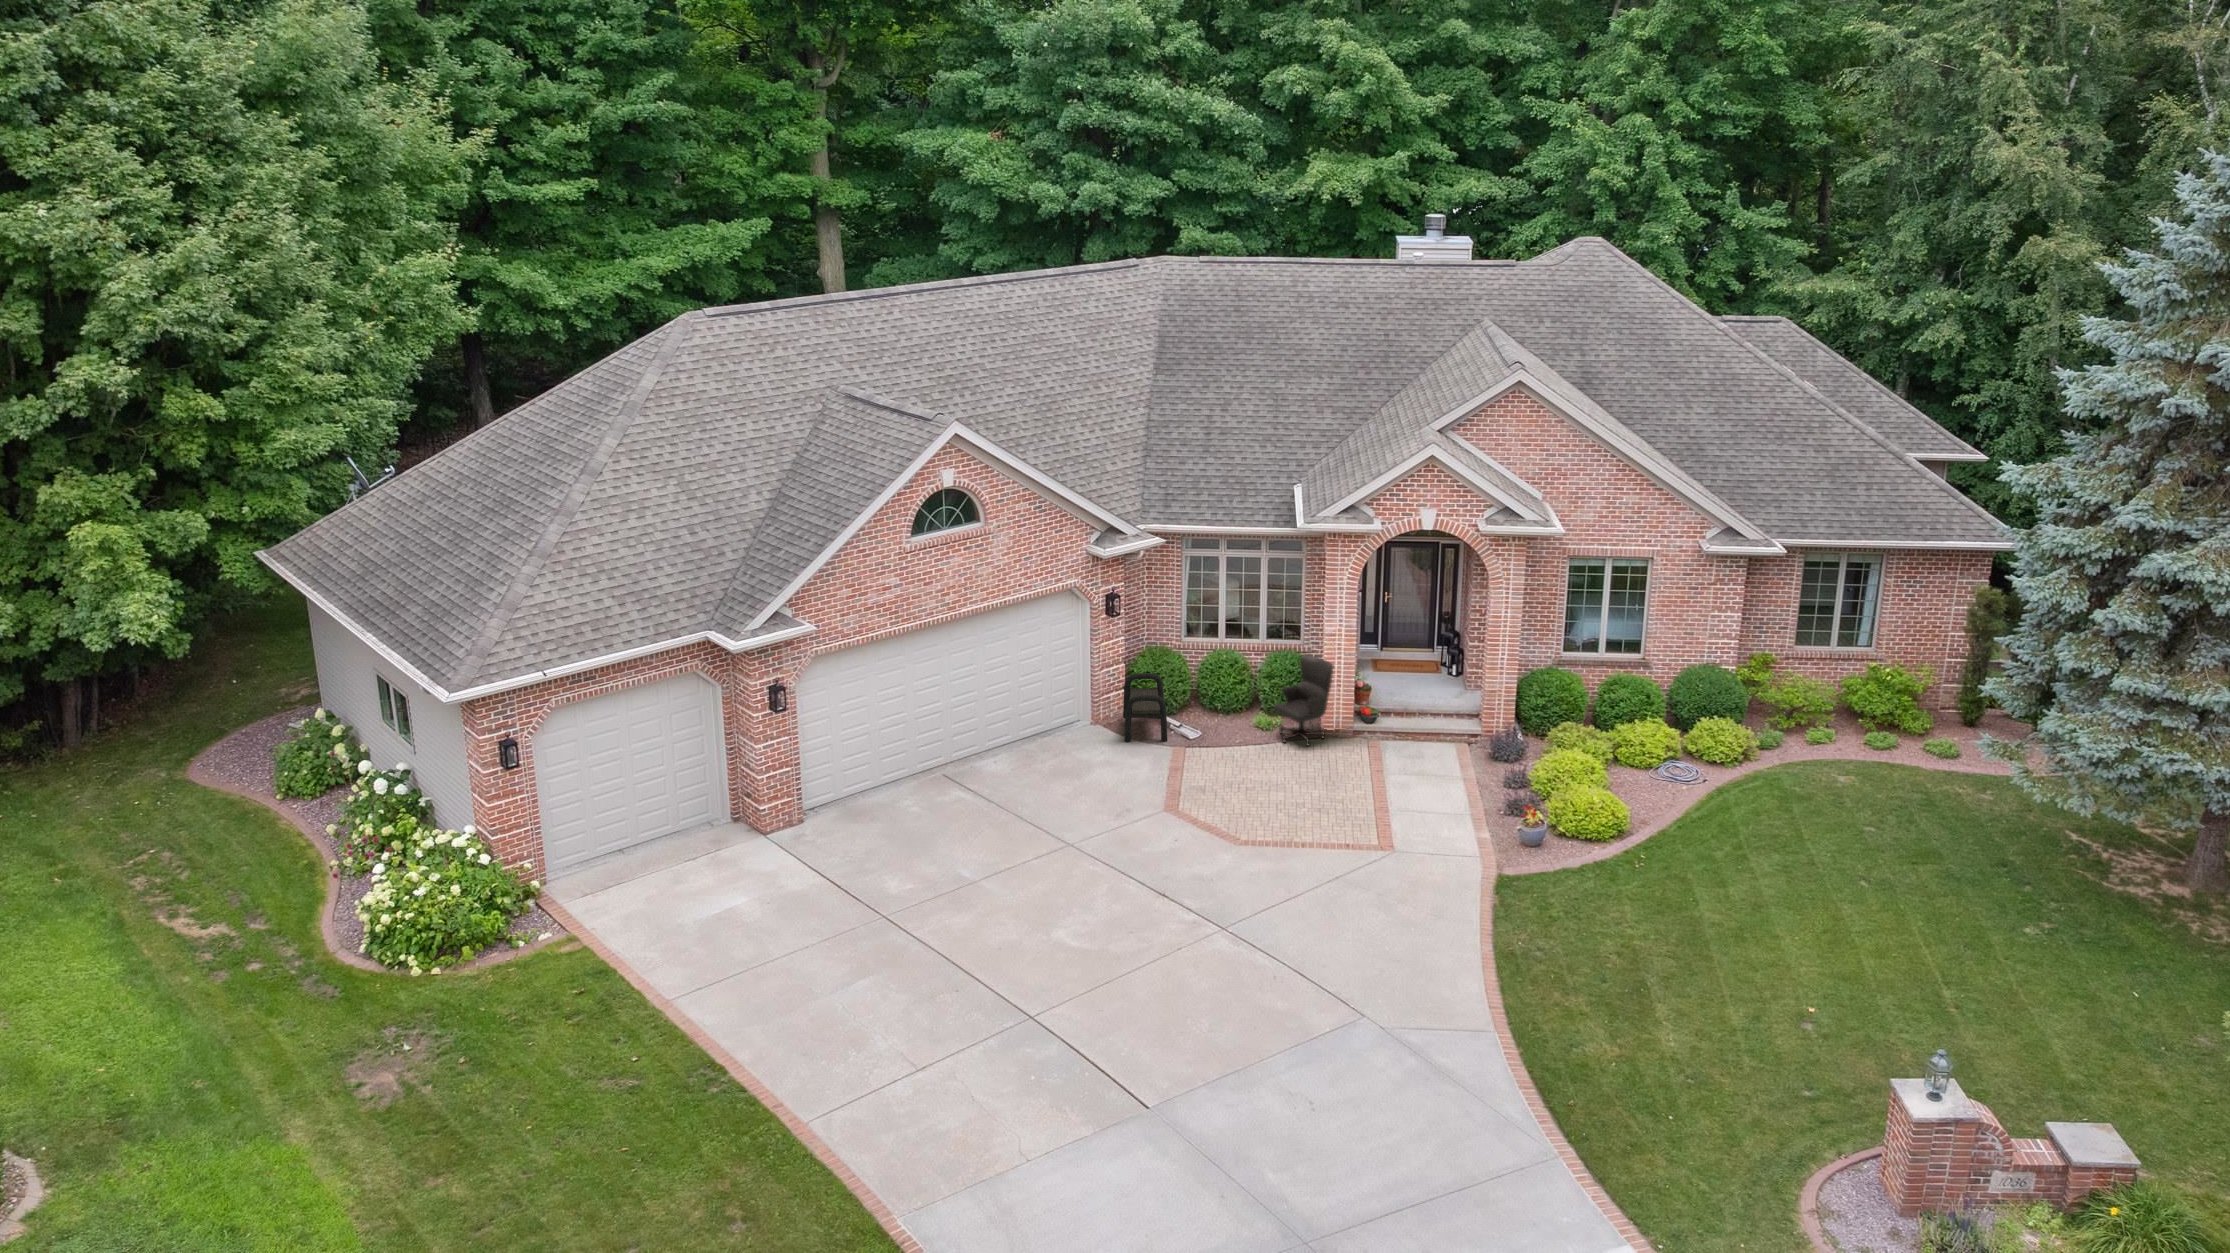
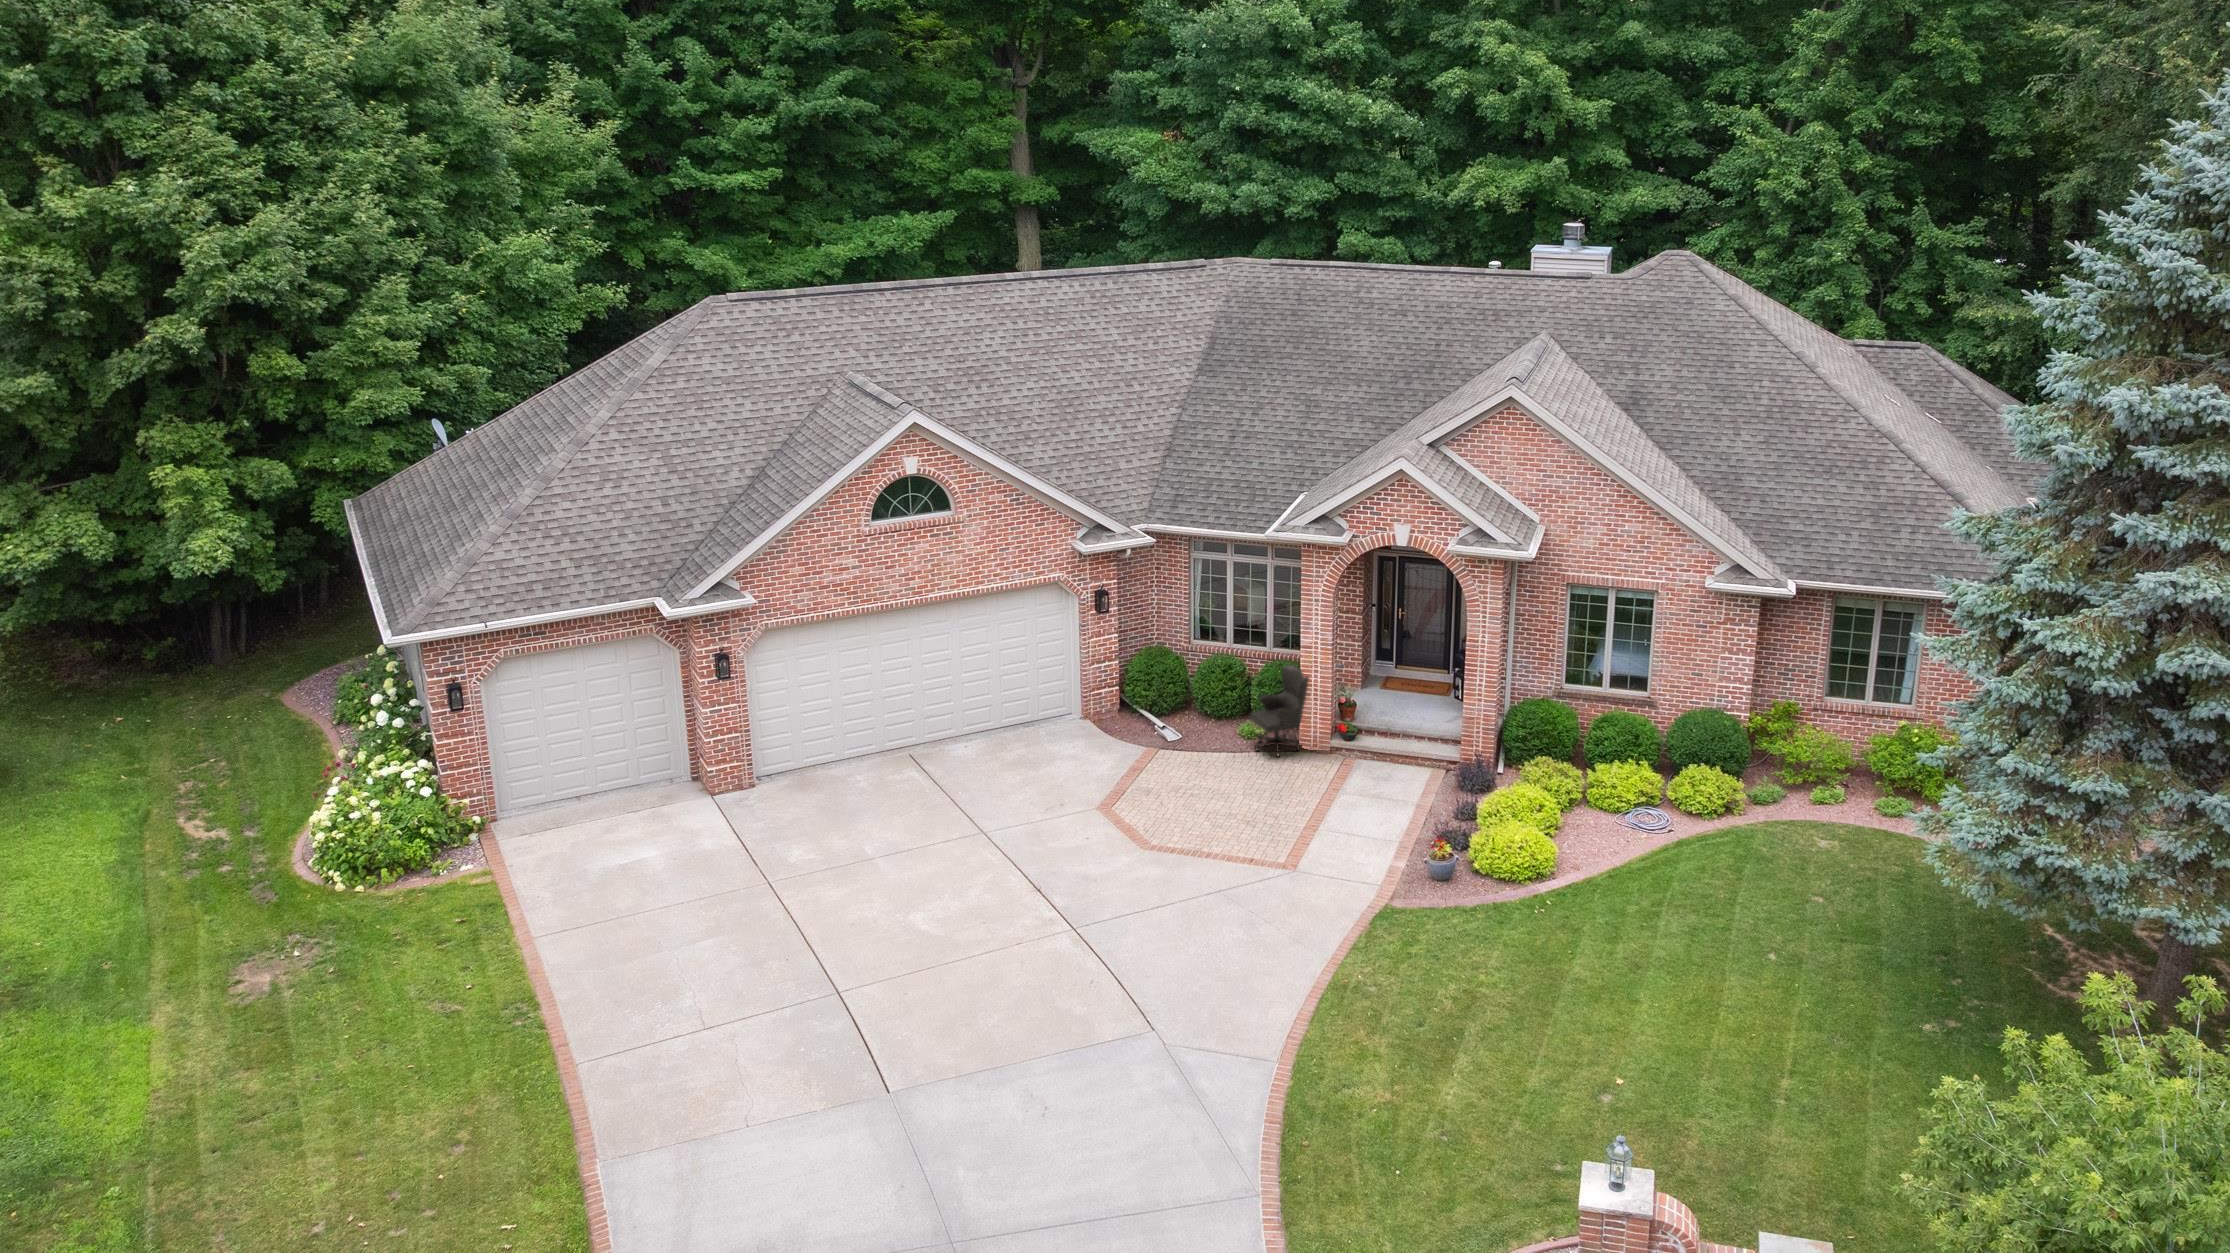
bench: present [1123,673,1167,742] -> none [1103,670,1157,739]

